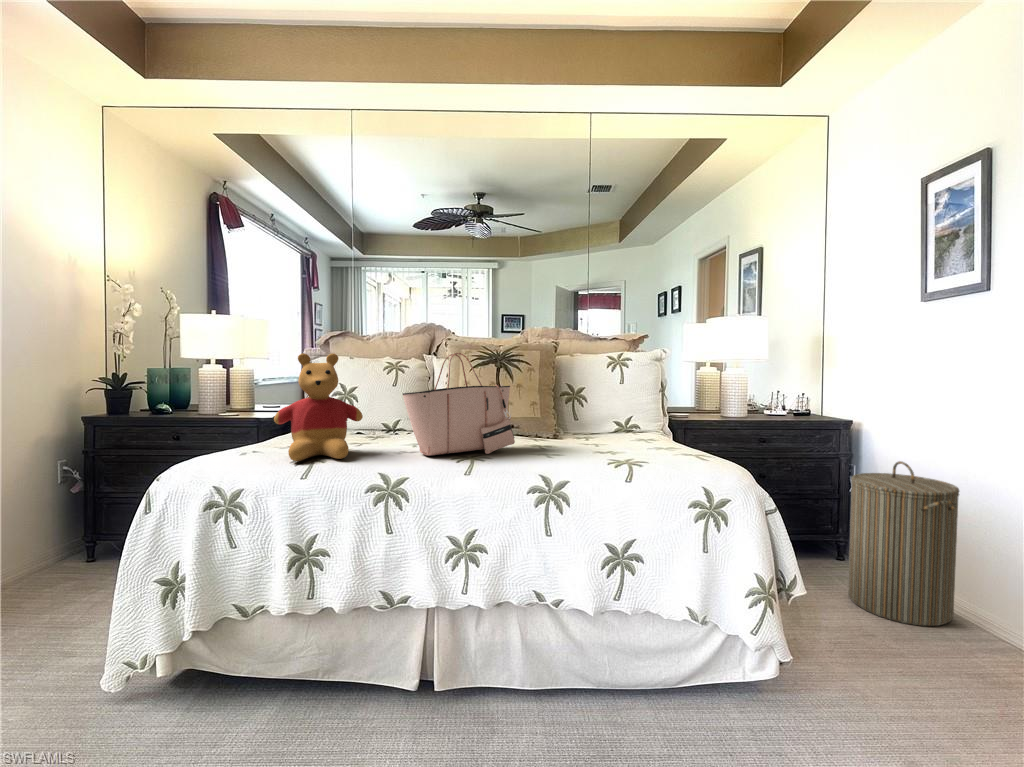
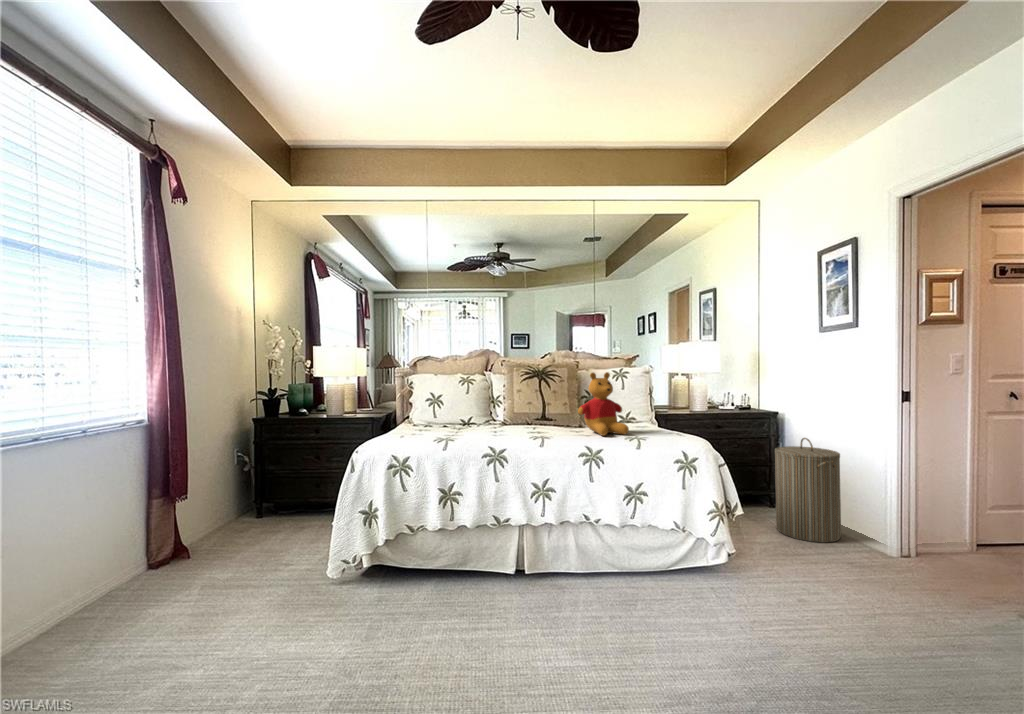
stuffed bear: present [274,353,363,461] -> present [578,372,629,436]
tote bag: present [403,353,515,455] -> none [495,373,563,436]

